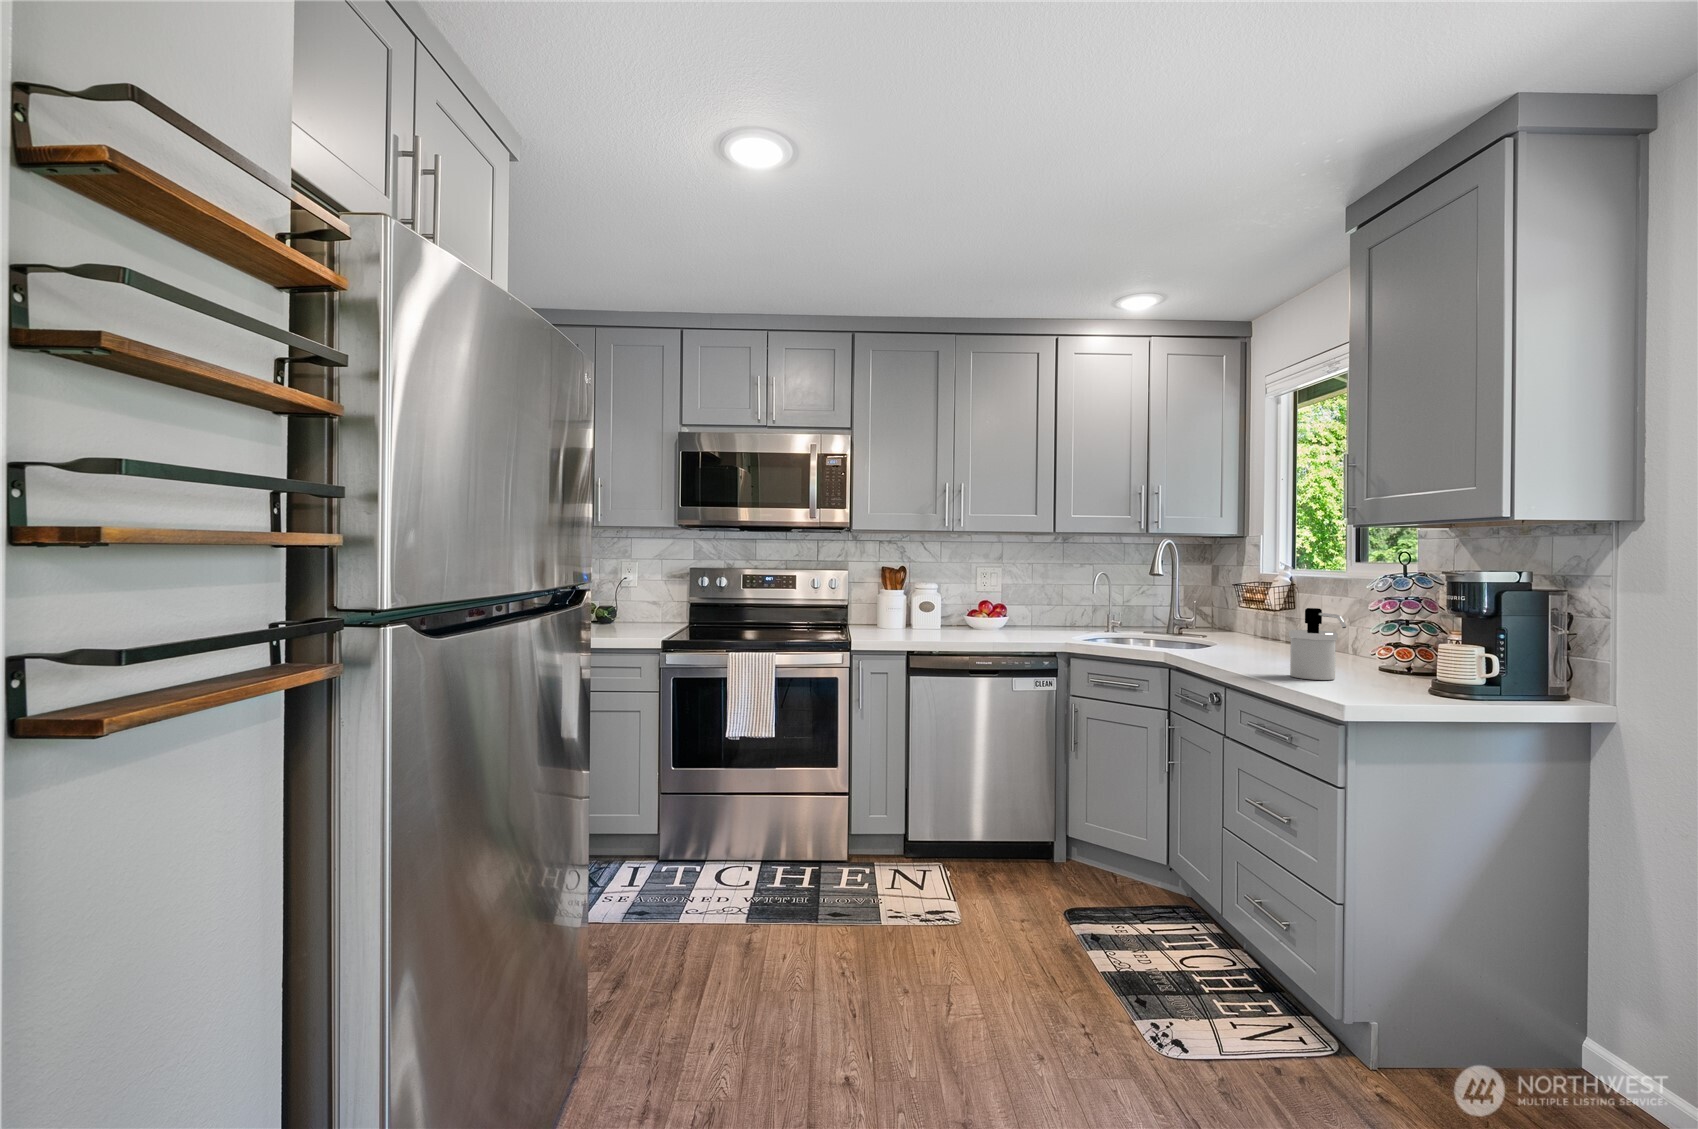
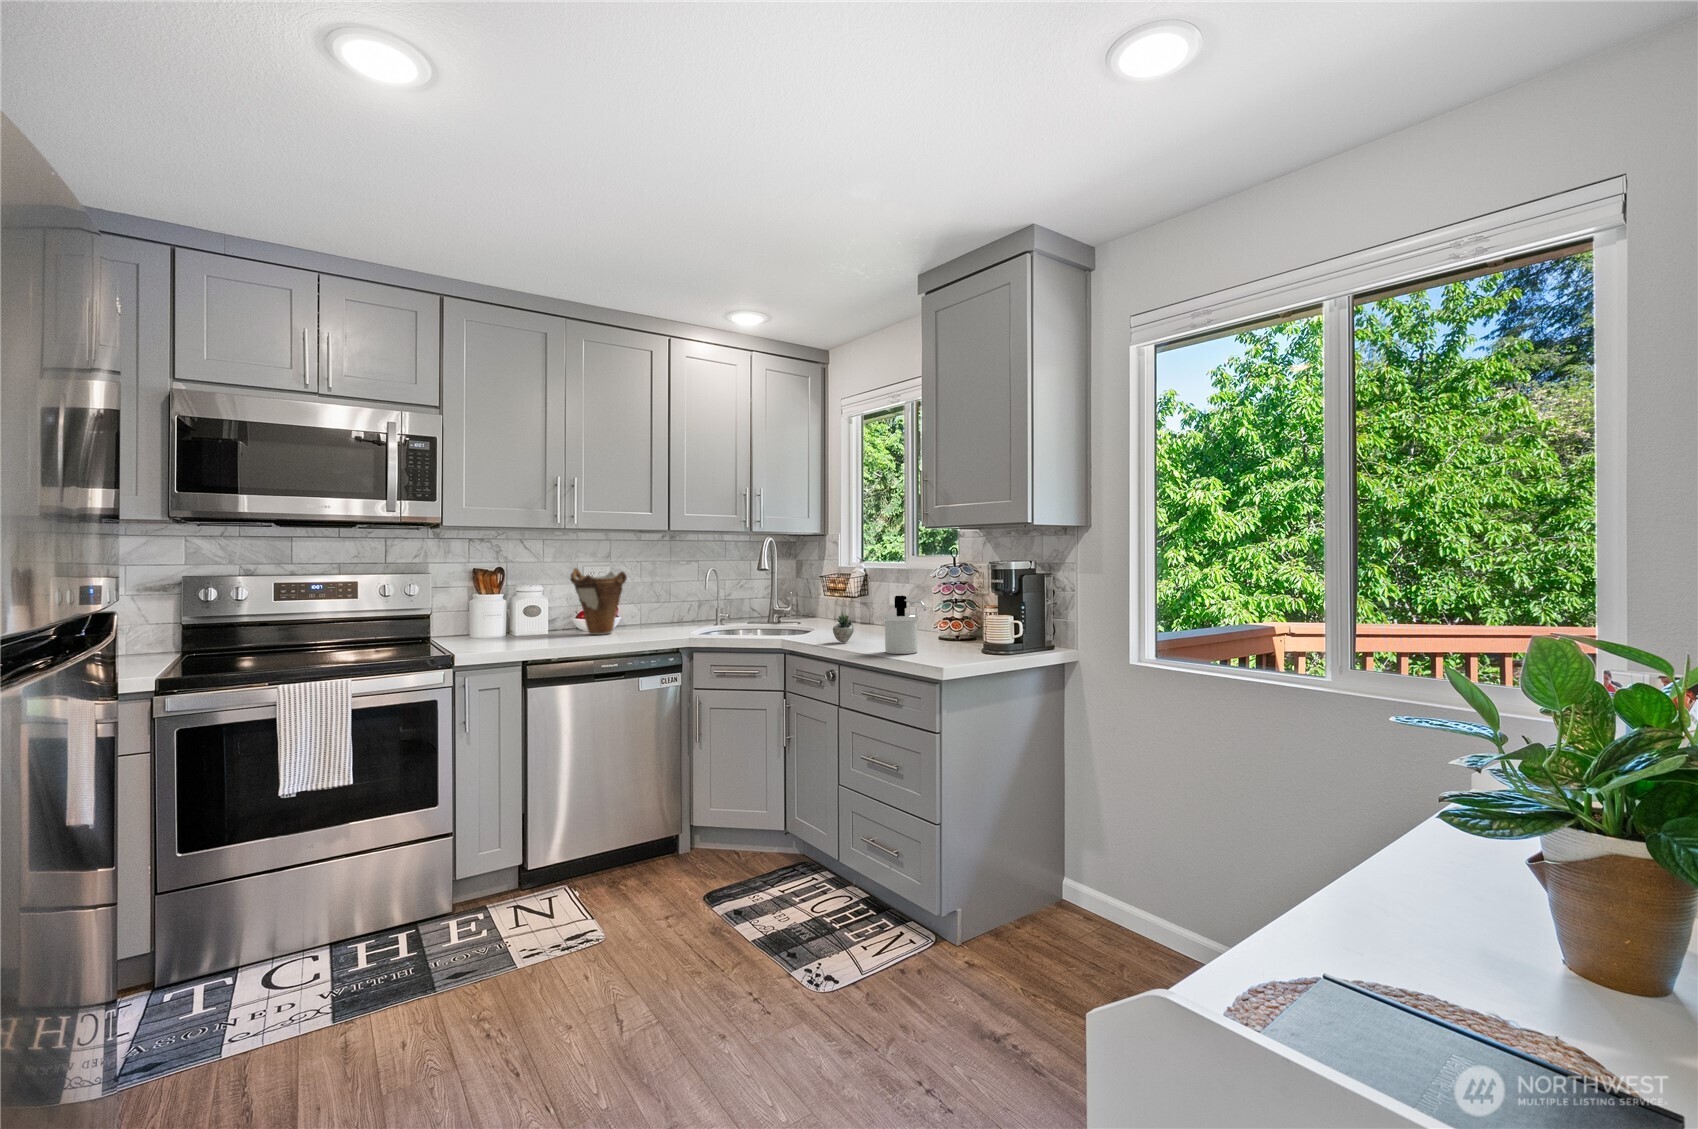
vase: none [963,564,1016,632] -> present [570,568,627,635]
succulent plant: none [1231,622,1287,661] -> present [833,608,874,642]

